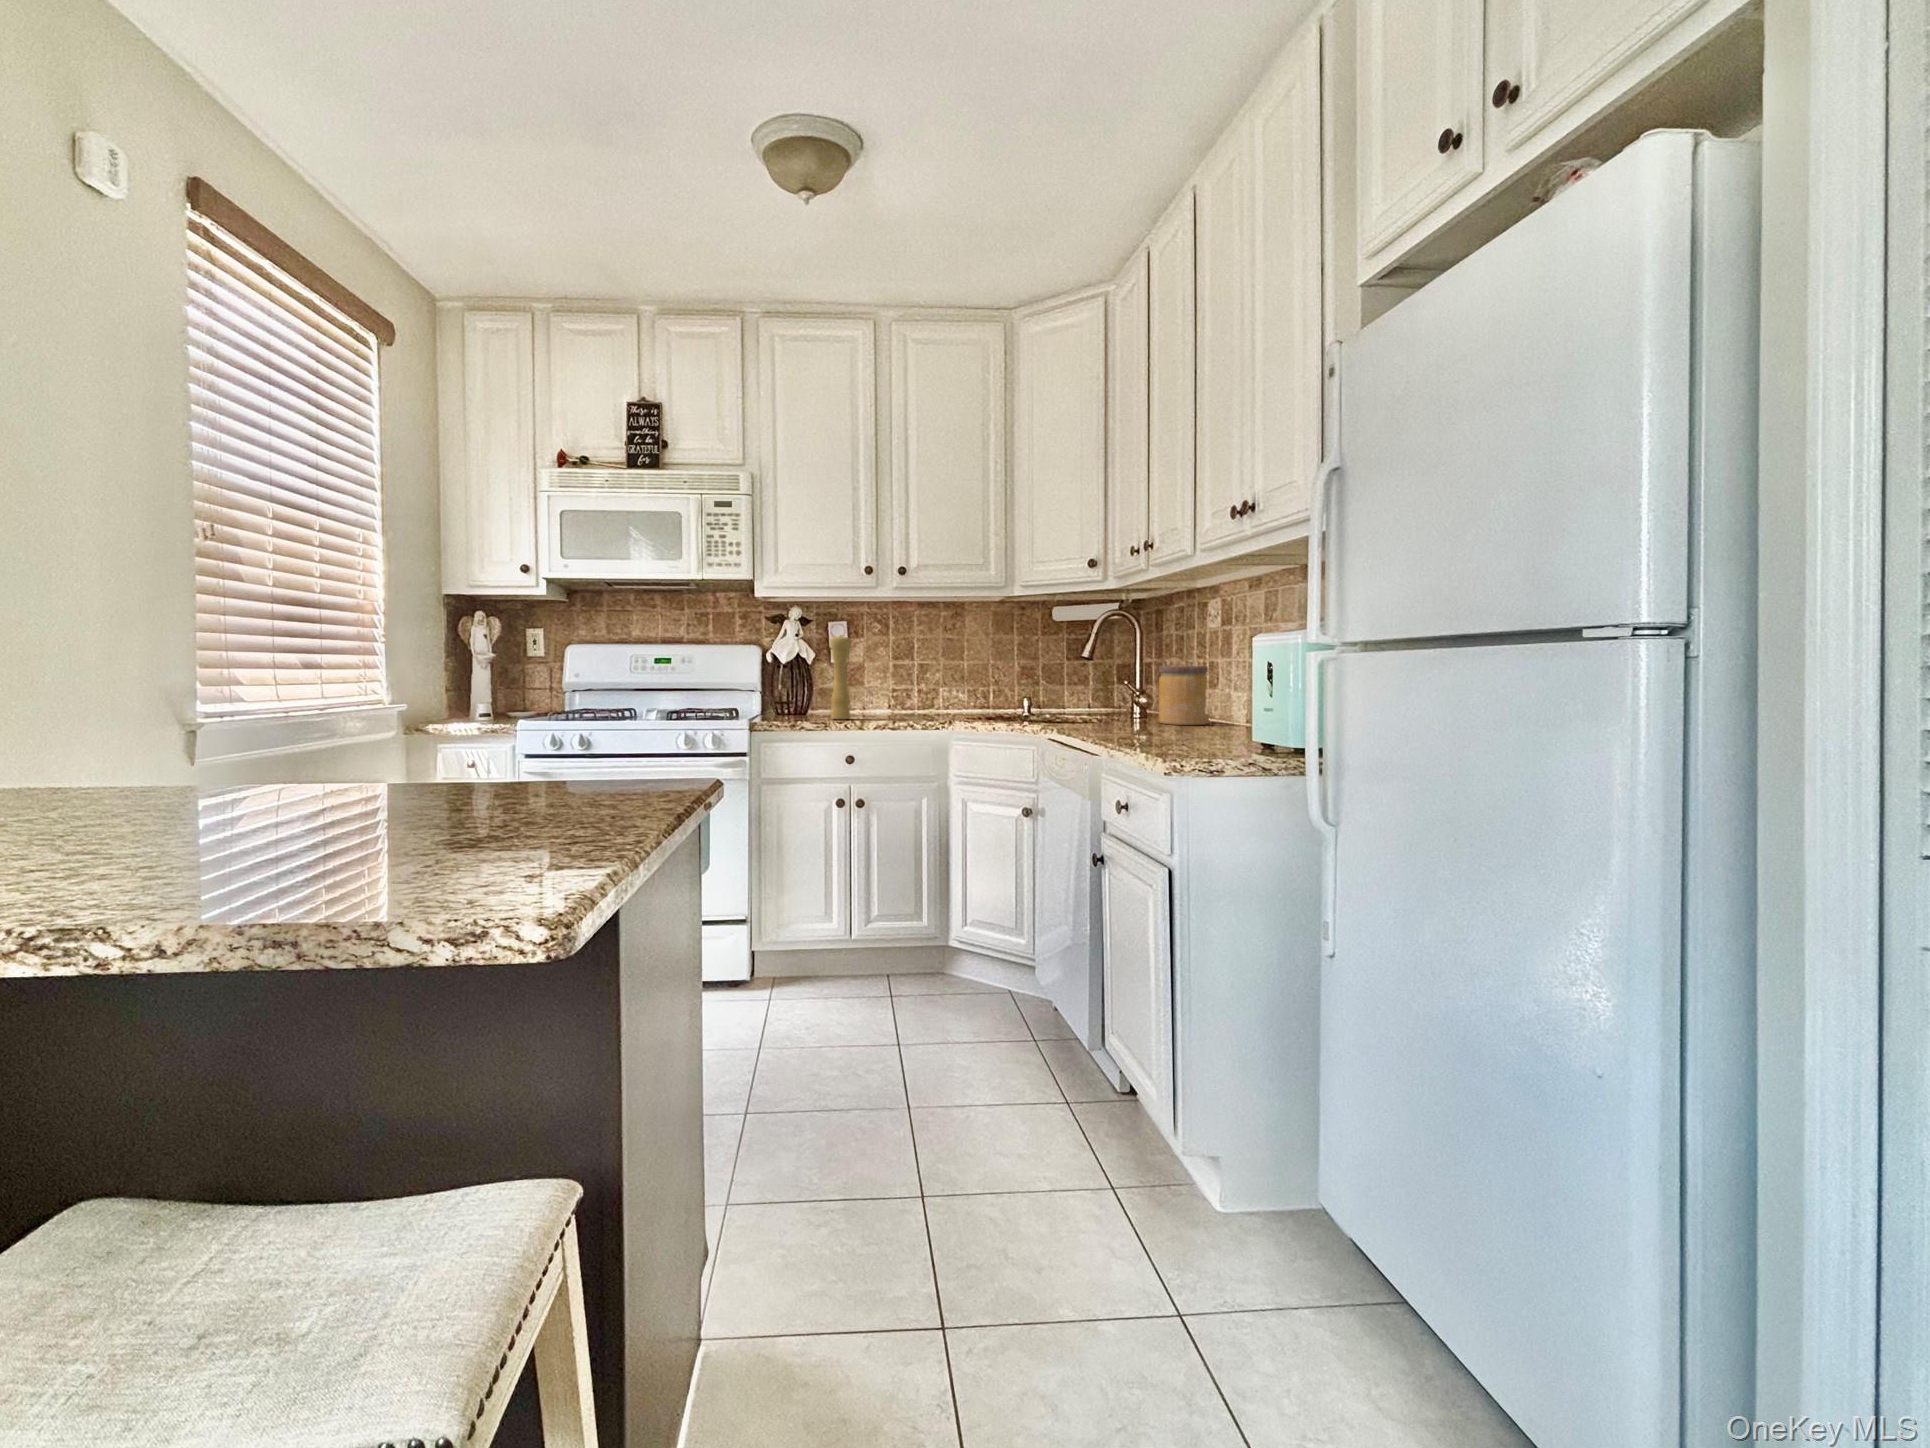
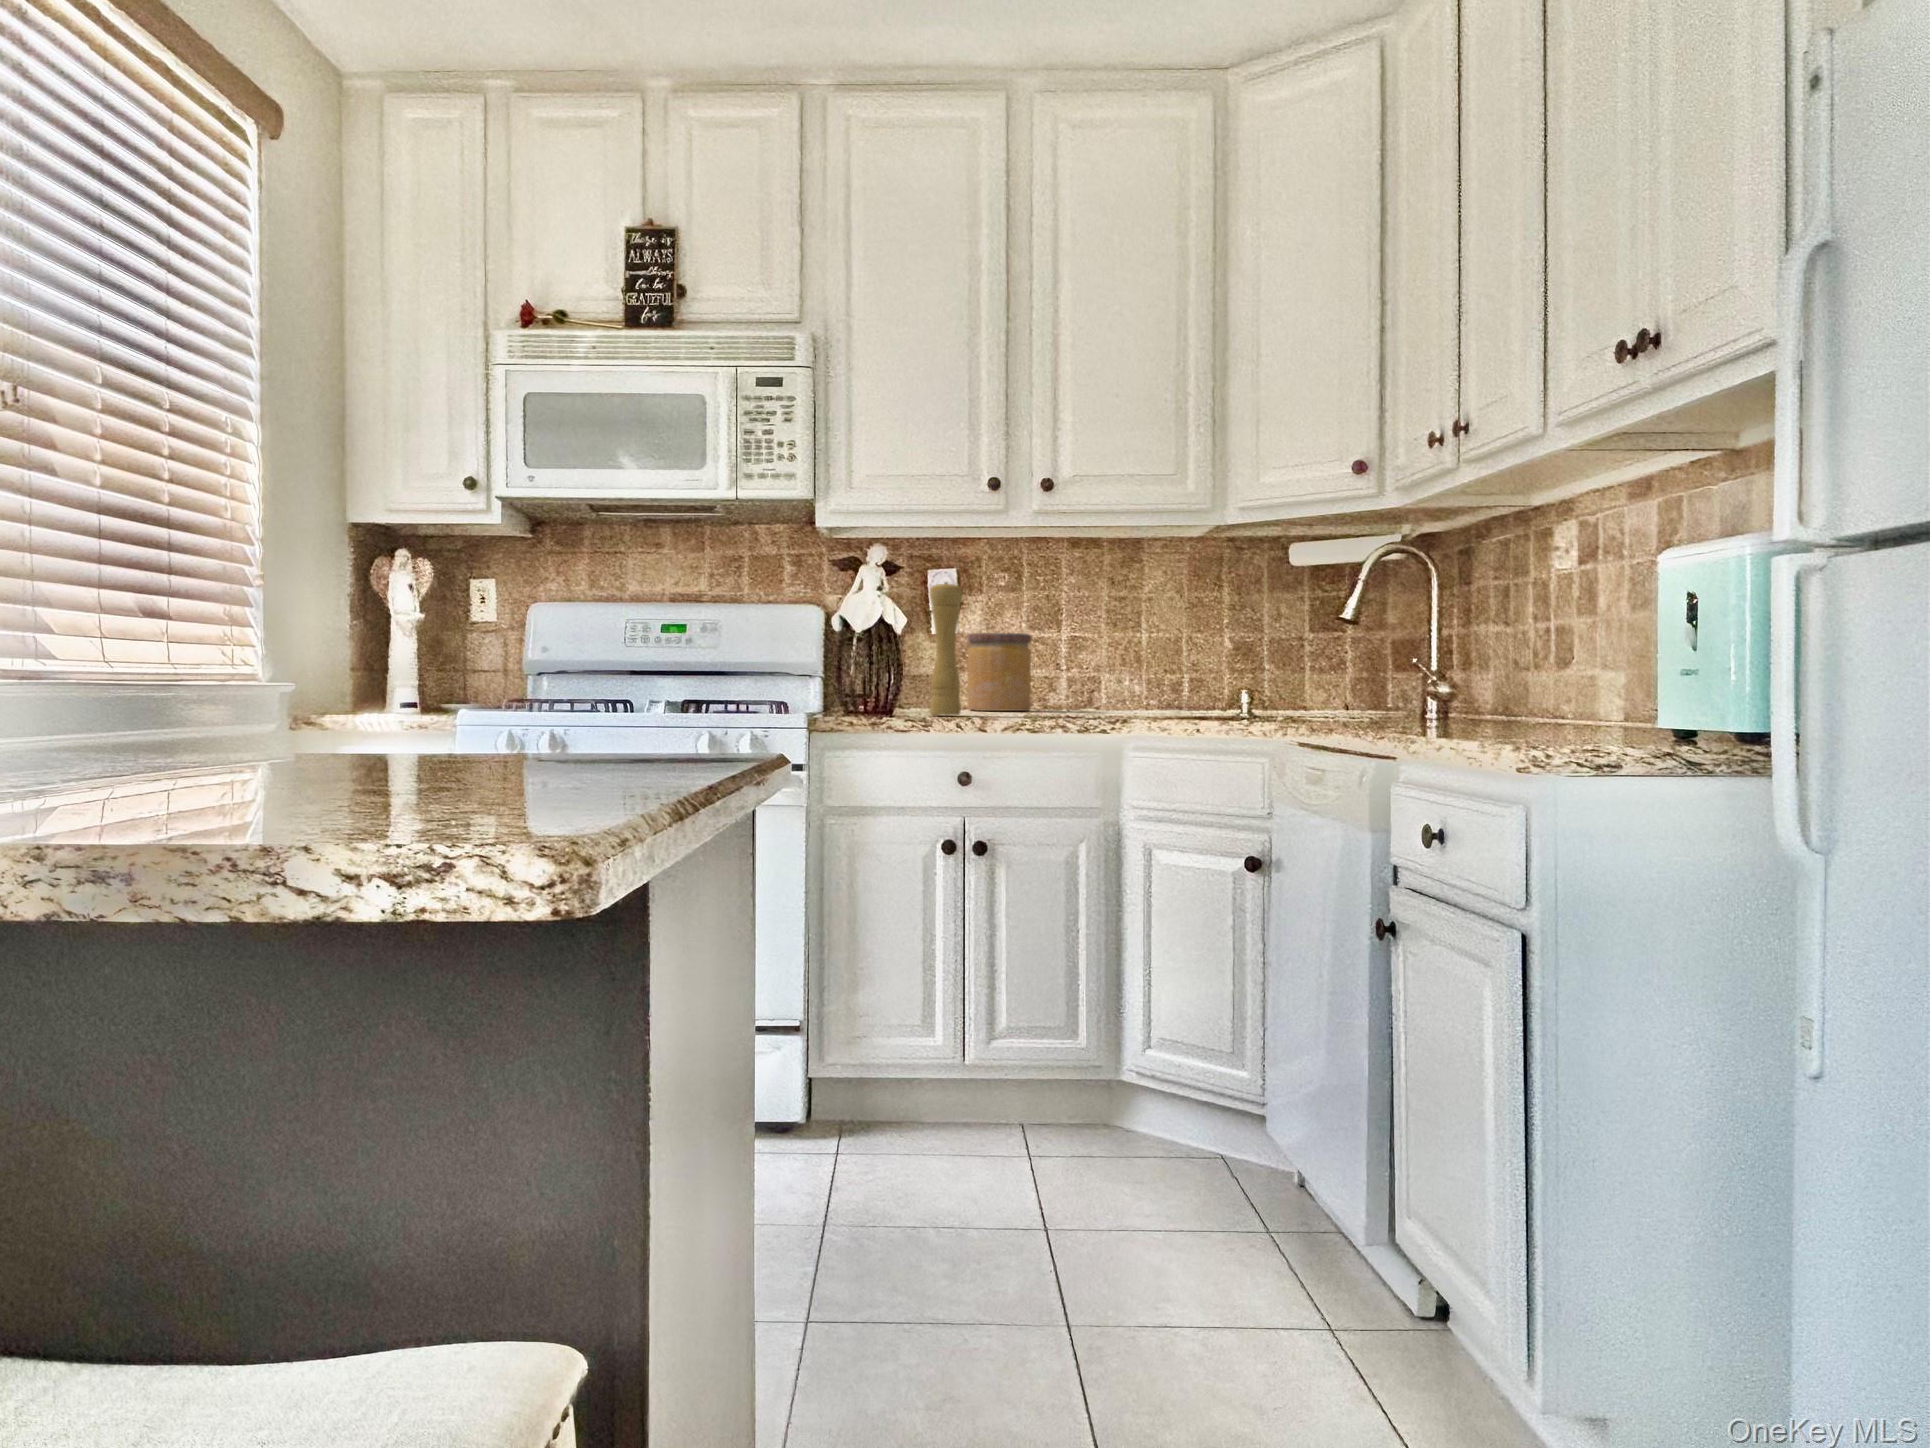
jar: present [1159,666,1209,725] -> present [967,633,1032,711]

